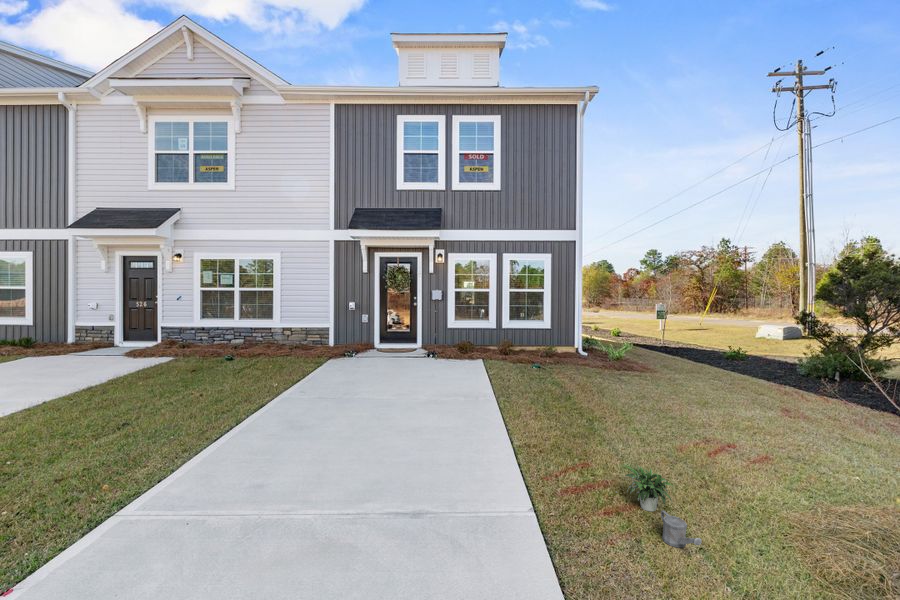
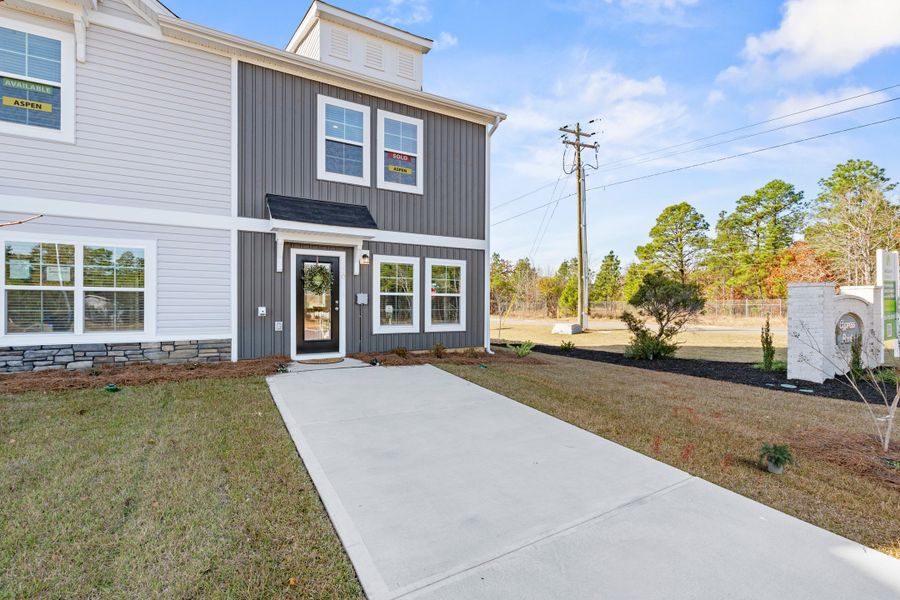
watering can: present [661,511,702,548] -> none [808,471,864,495]

